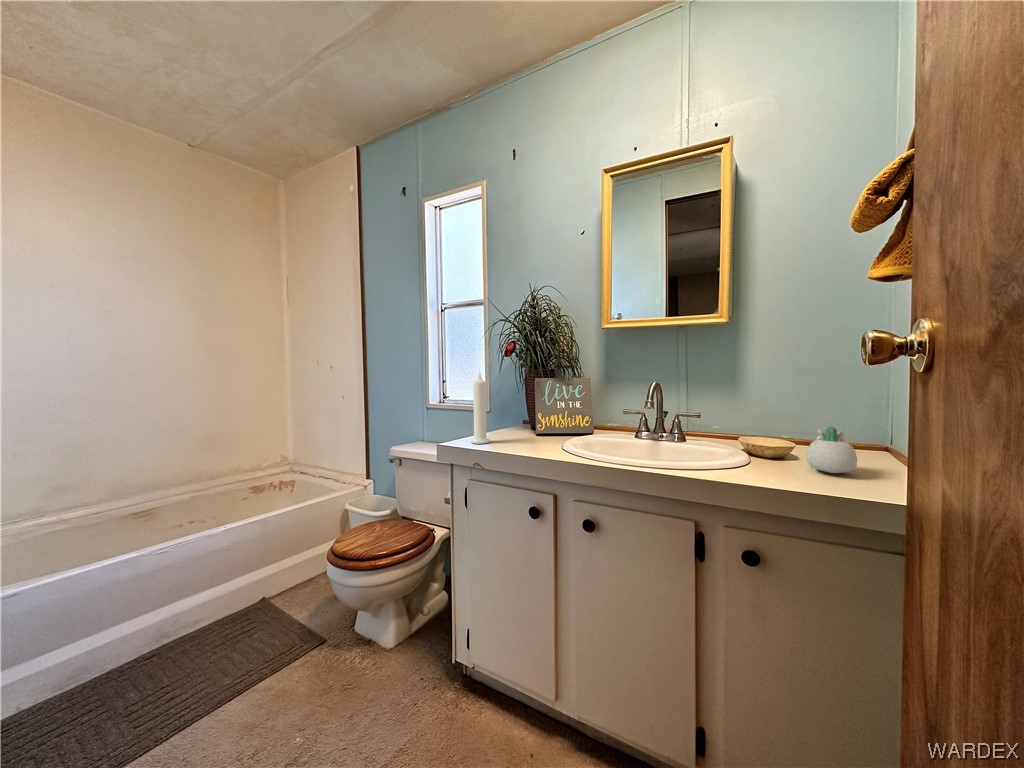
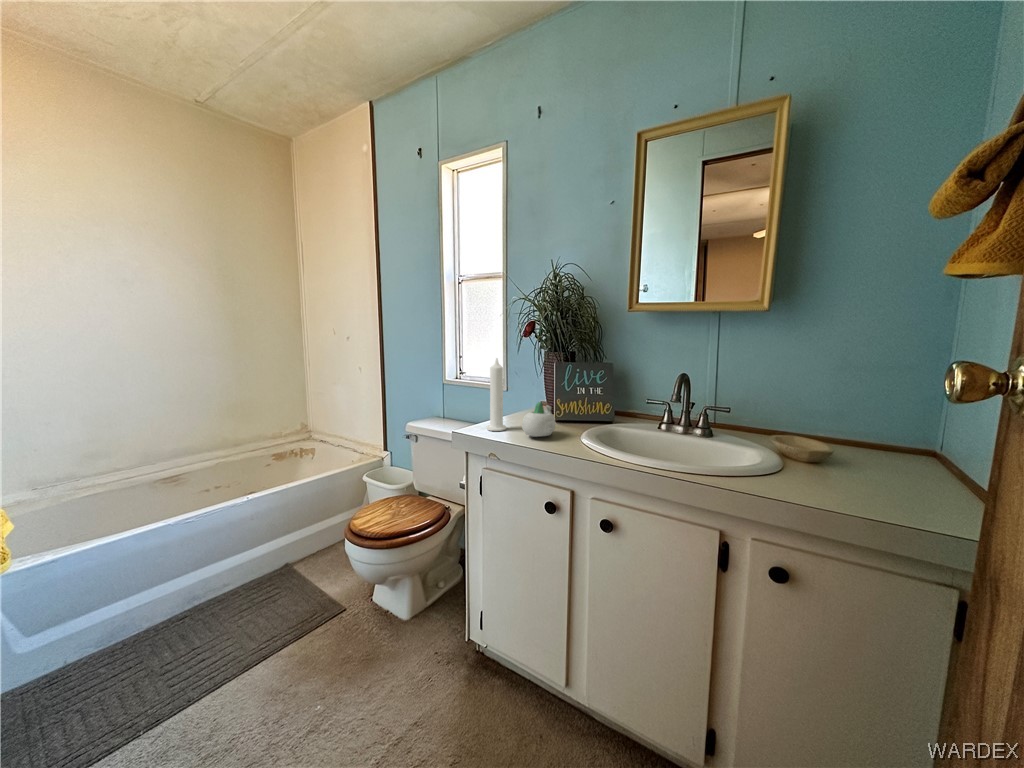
succulent planter: present [807,427,857,473] -> present [522,402,555,437]

